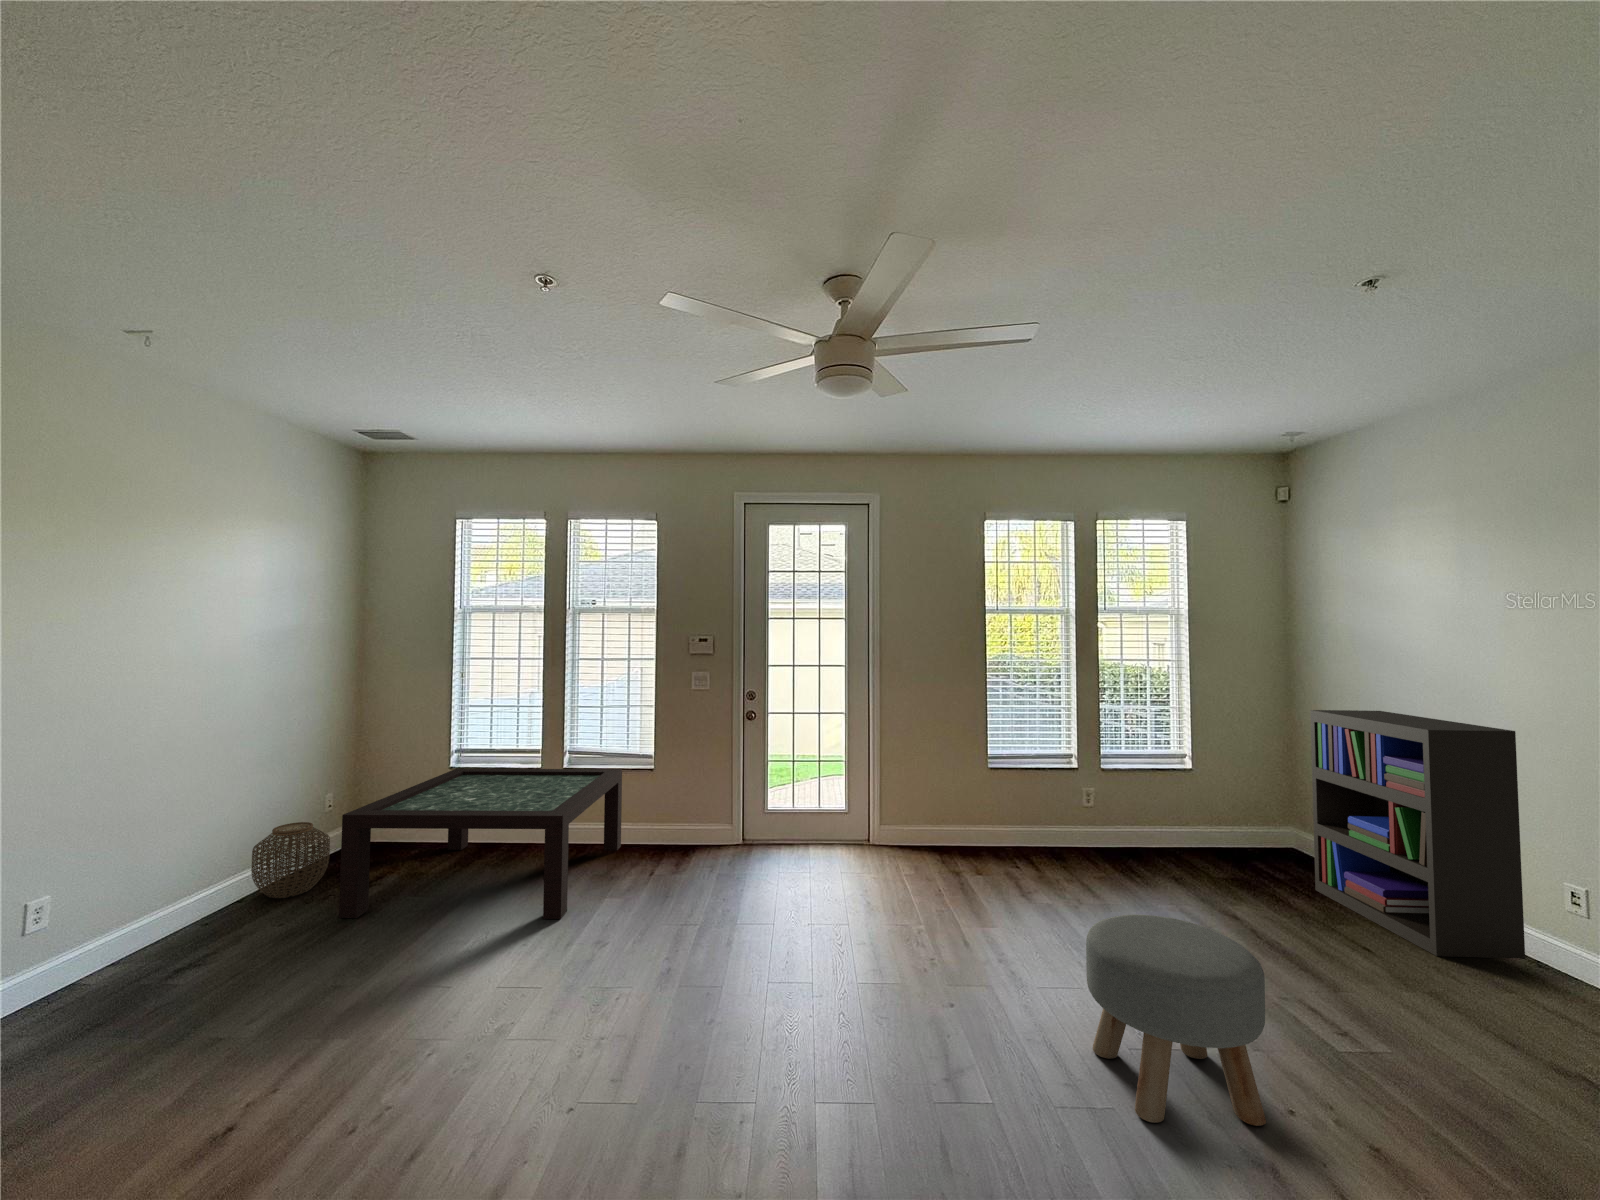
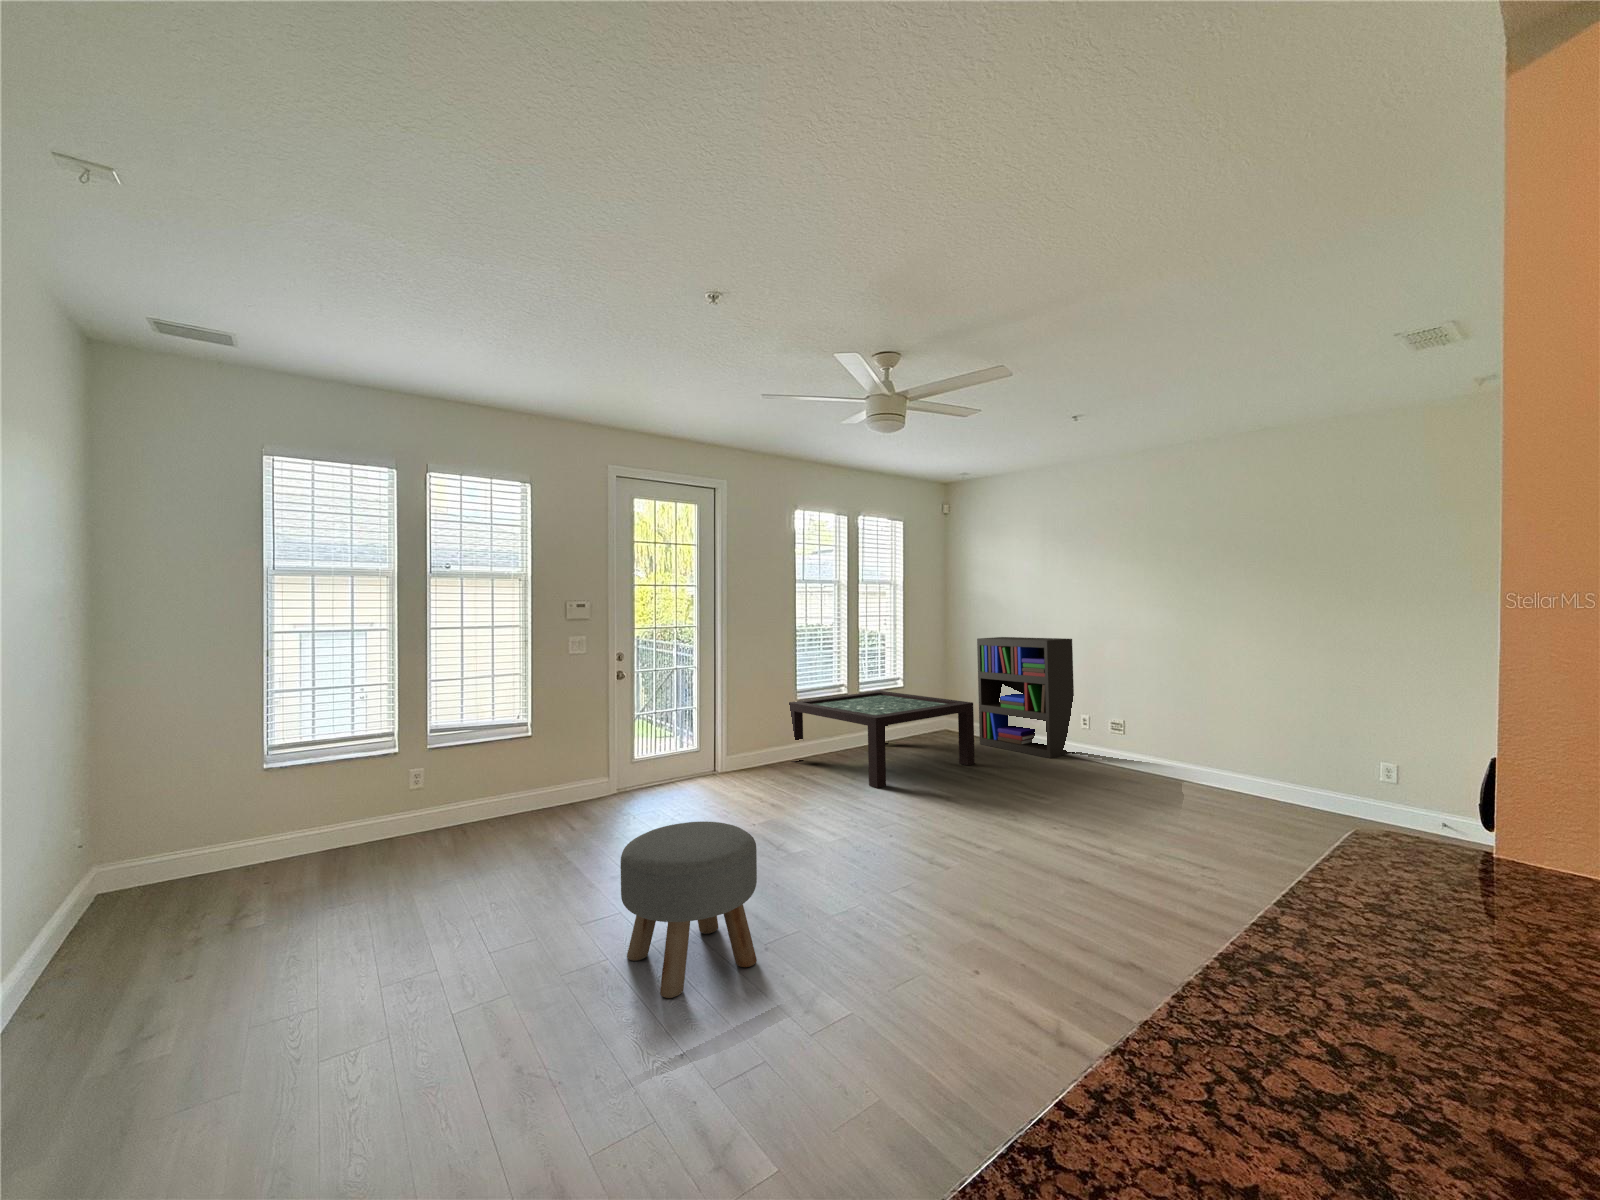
coffee table: present [339,768,622,919] -> present [789,691,975,788]
woven basket: present [251,822,330,898] -> none [25,860,157,974]
ottoman: present [1086,914,1266,1126] -> present [621,821,757,998]

